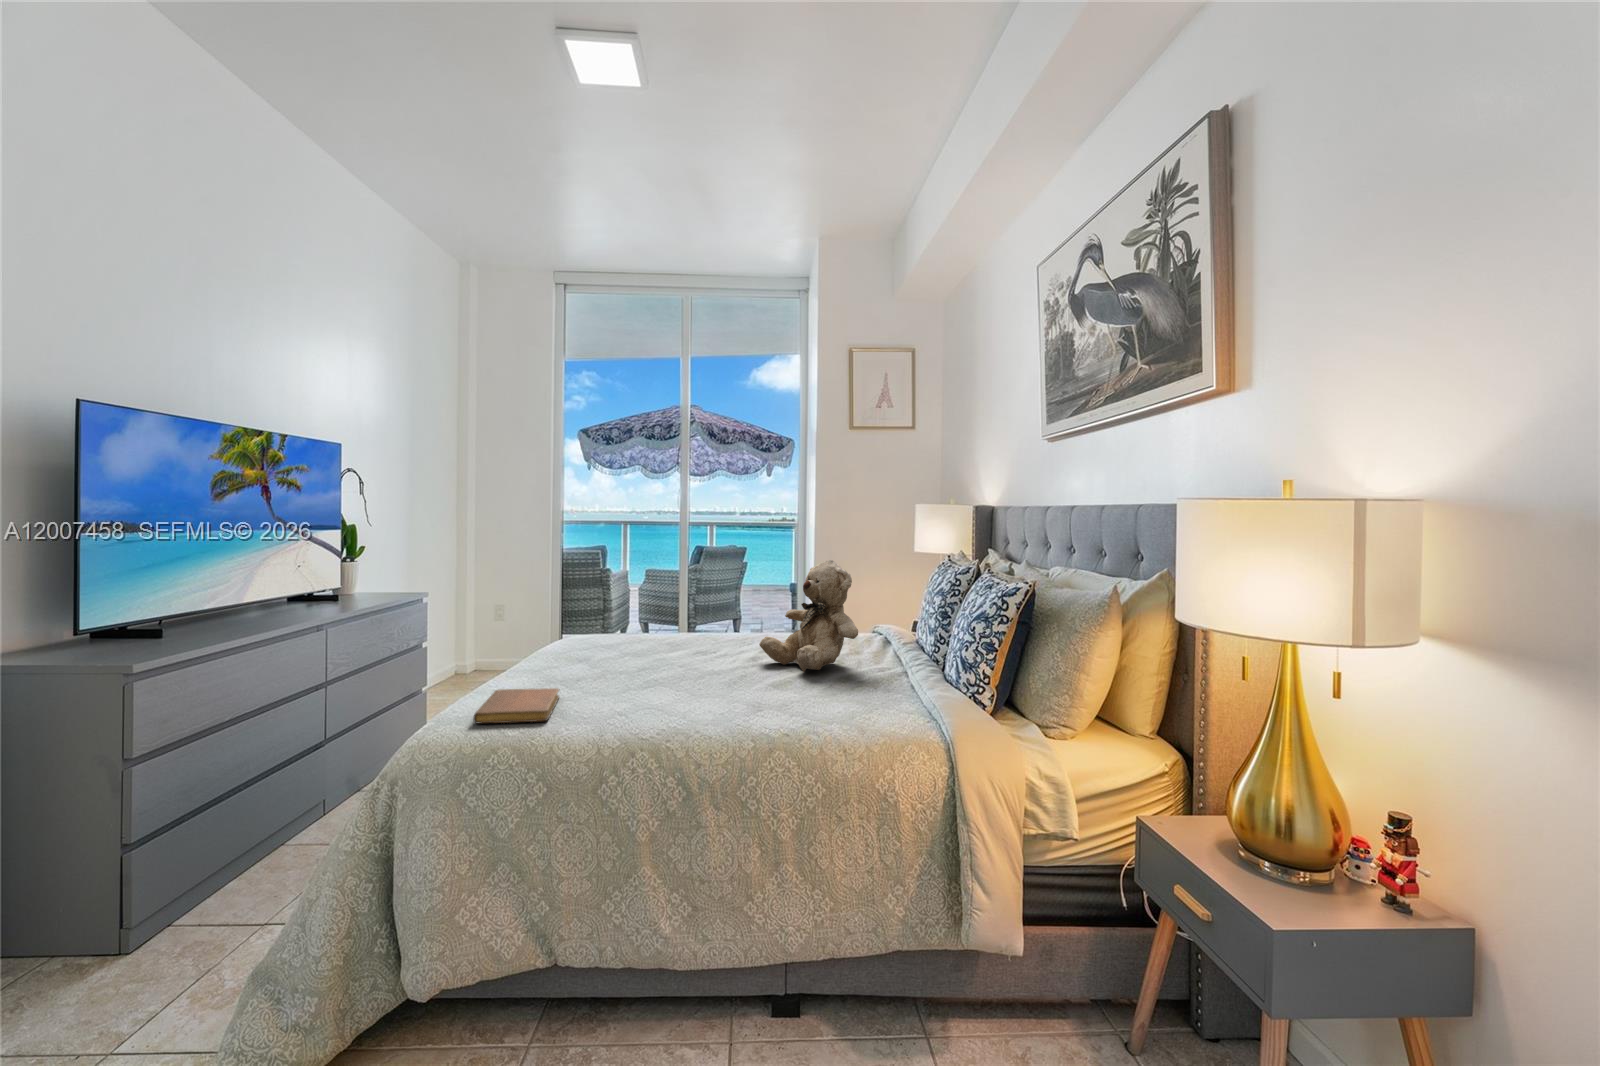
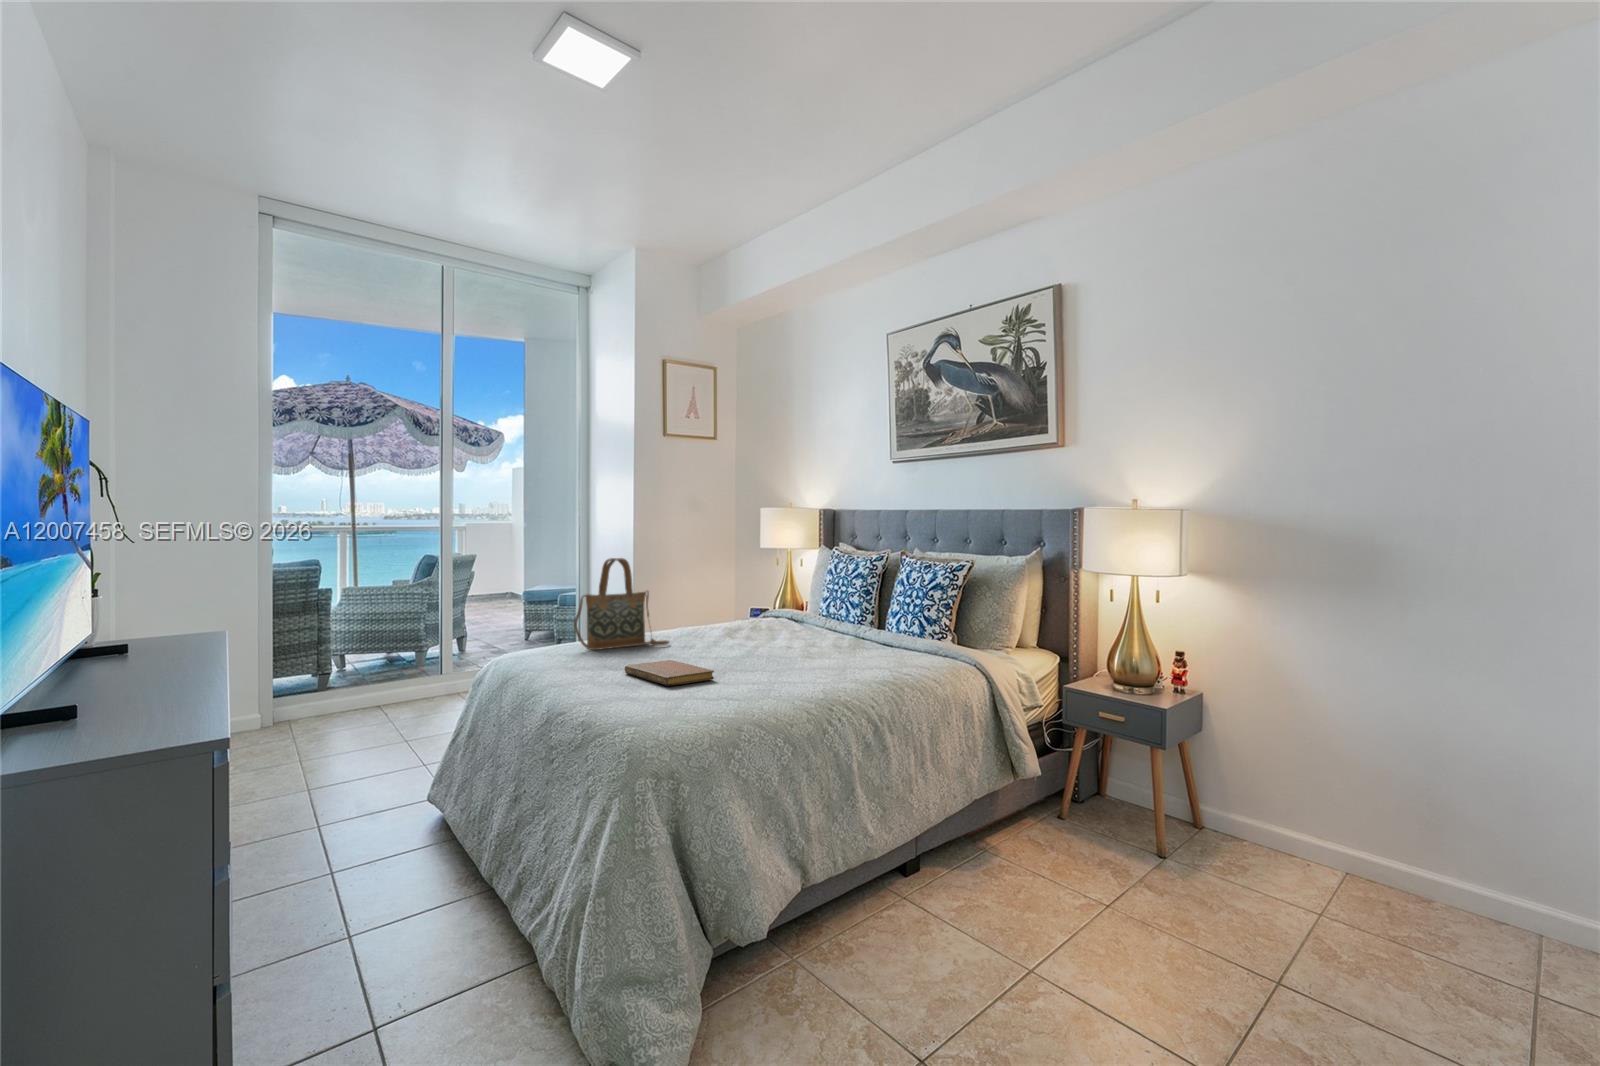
teddy bear: present [759,560,858,672] -> none [745,553,827,639]
handbag: none [545,562,650,665] -> present [574,558,669,650]

